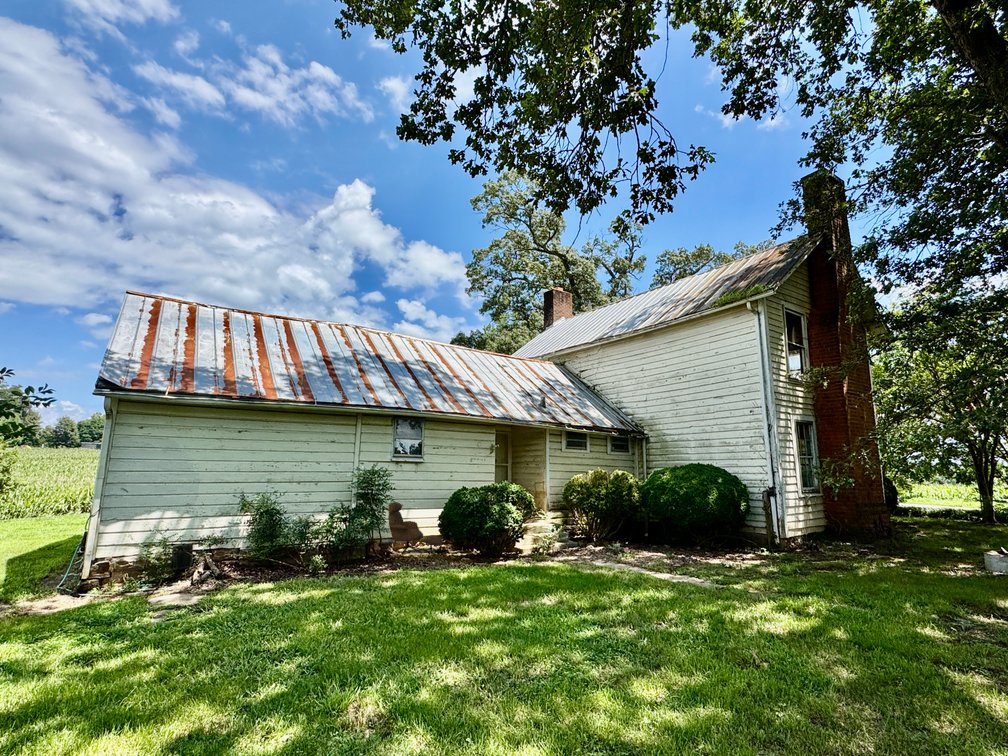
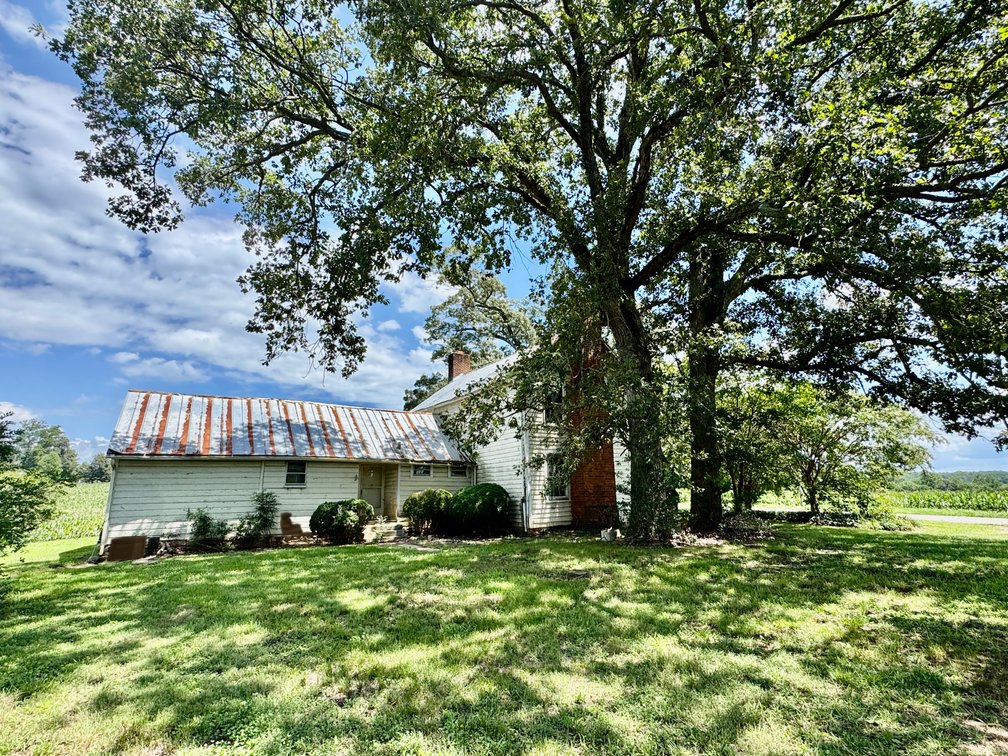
wooden crate: none [99,542,172,593] -> present [108,536,147,561]

